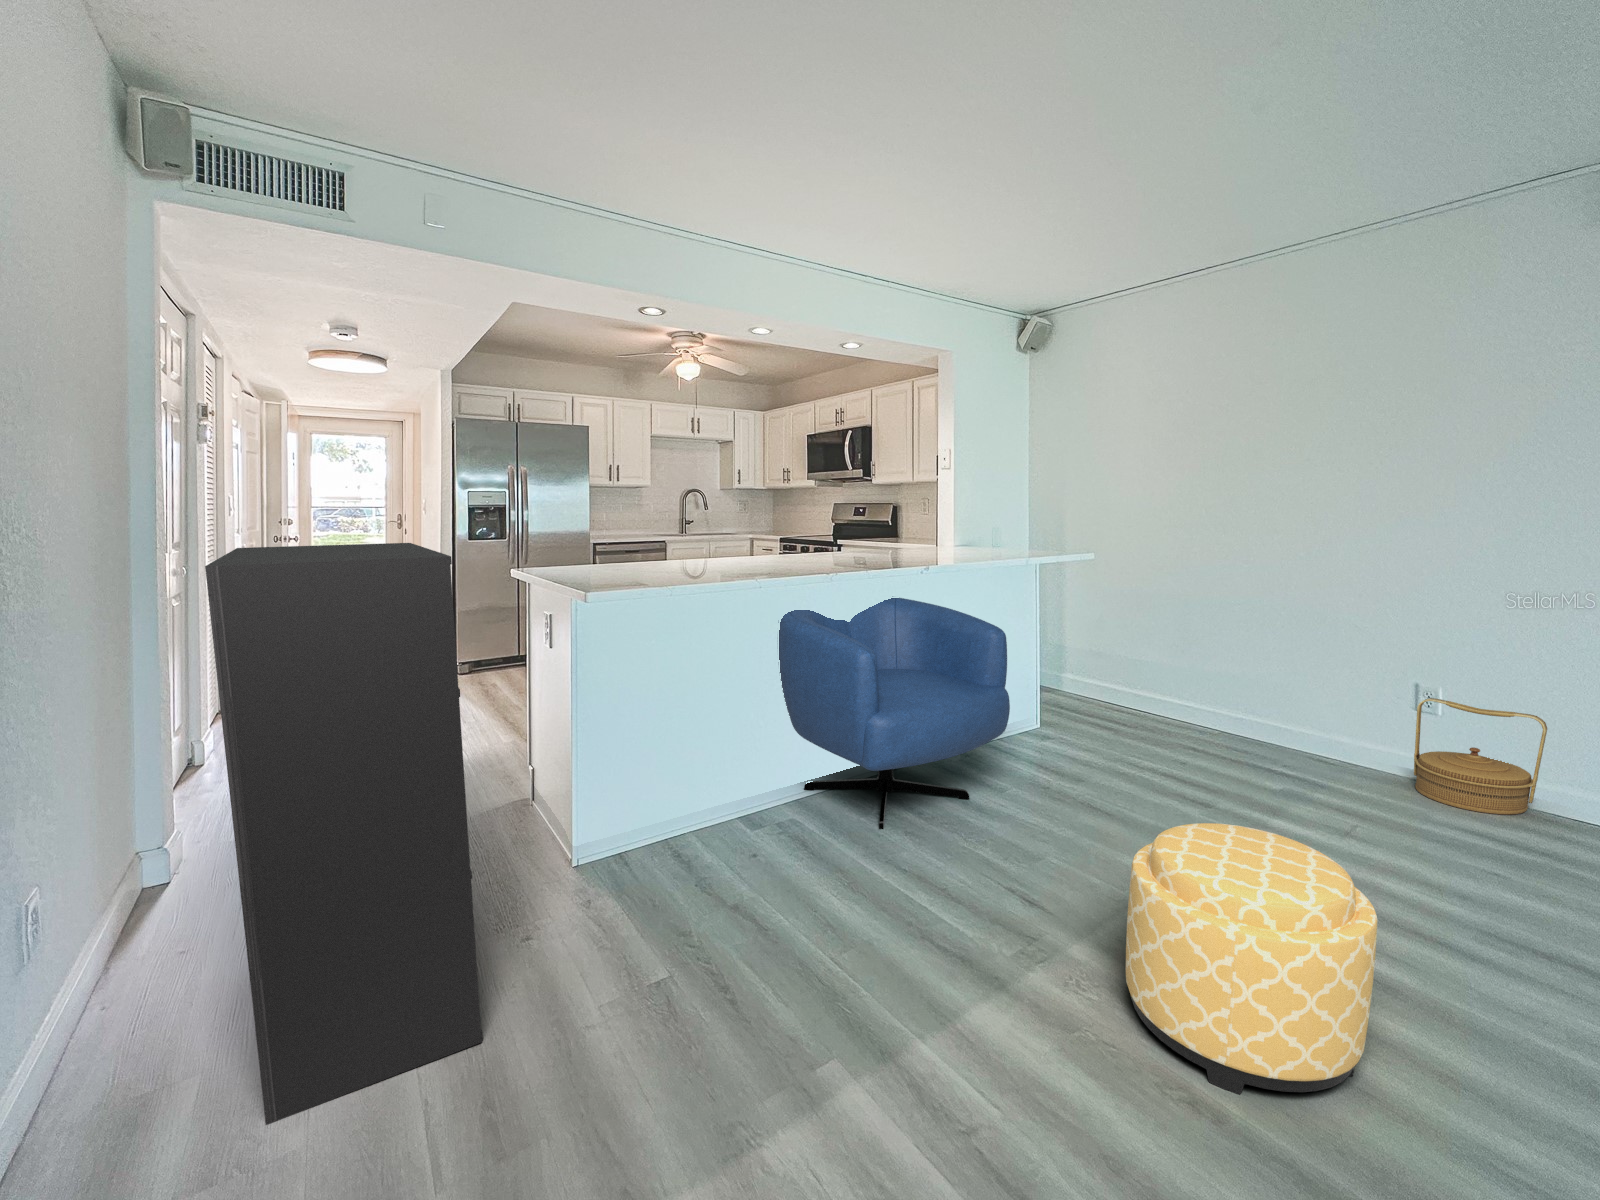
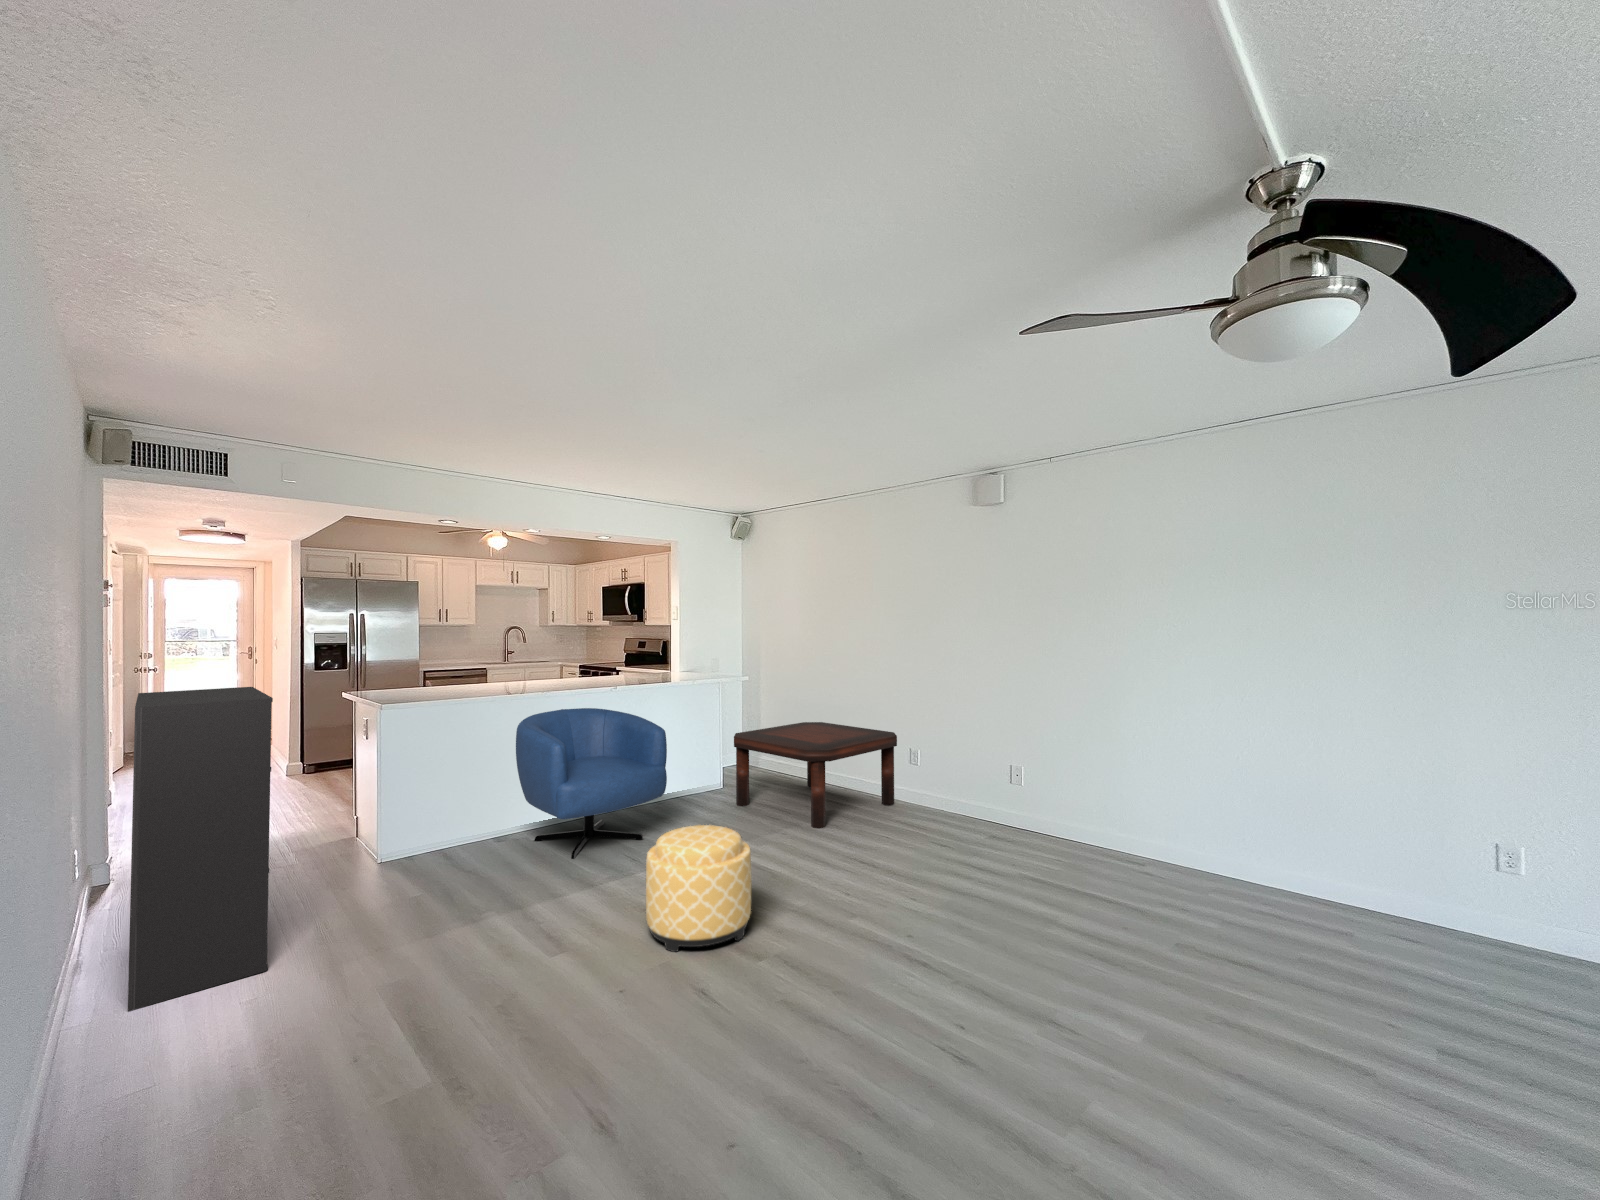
coffee table: none [1067,623,1357,798] -> present [734,722,897,829]
woven basket: present [1414,698,1547,815] -> none [919,762,971,829]

